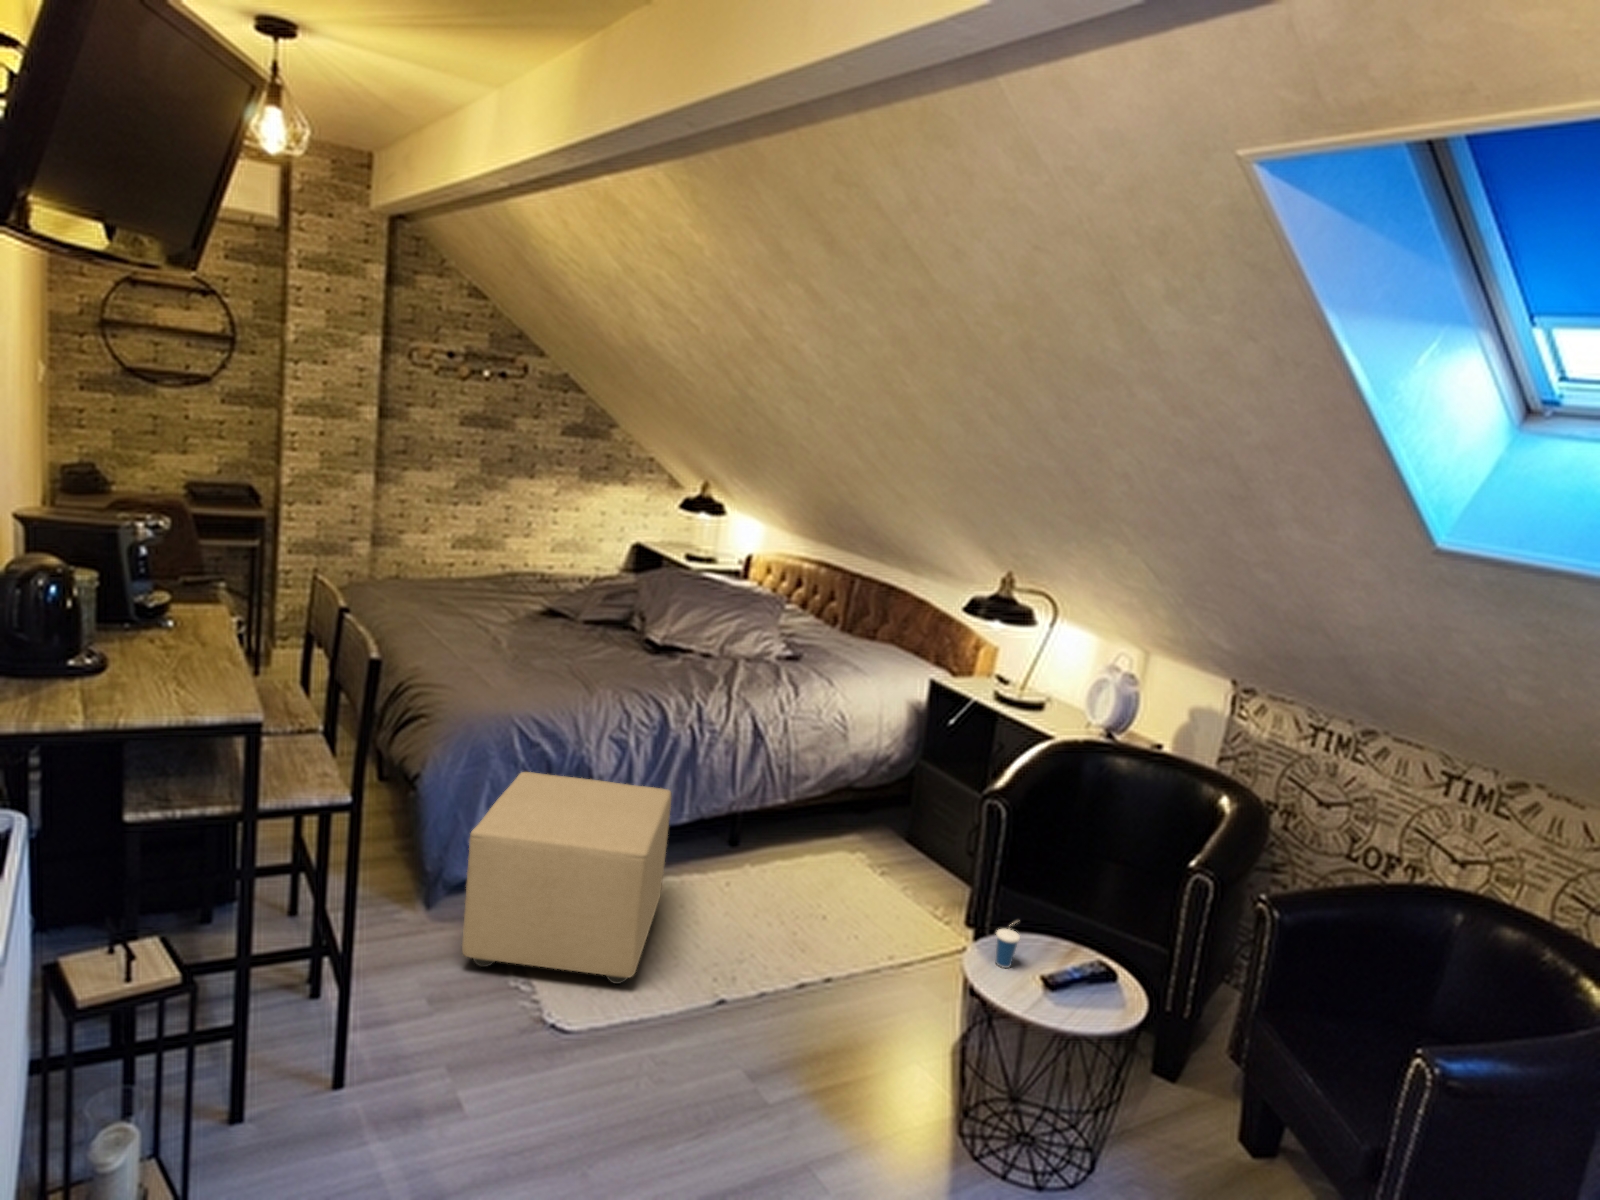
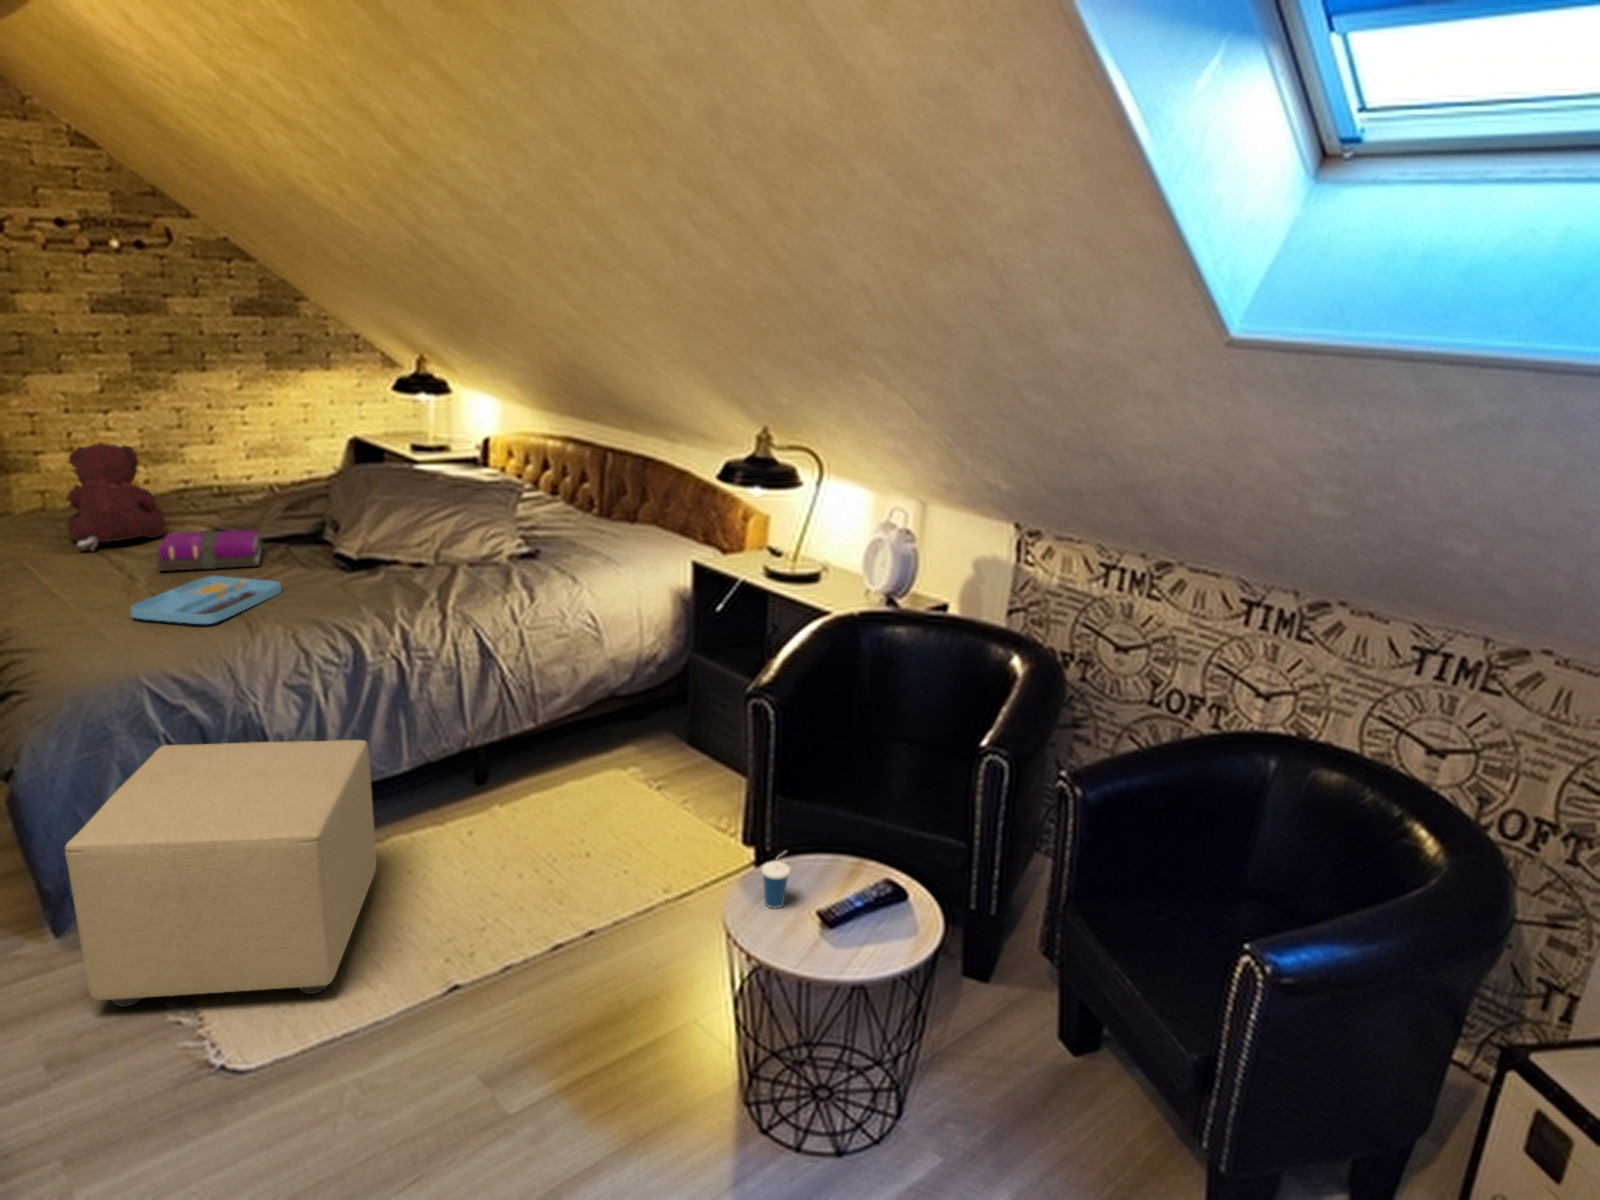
teddy bear: none [443,531,513,616] -> present [66,442,167,551]
notebook: none [513,608,586,642] -> present [158,530,262,571]
tray: none [502,646,606,683] -> present [131,576,281,624]

